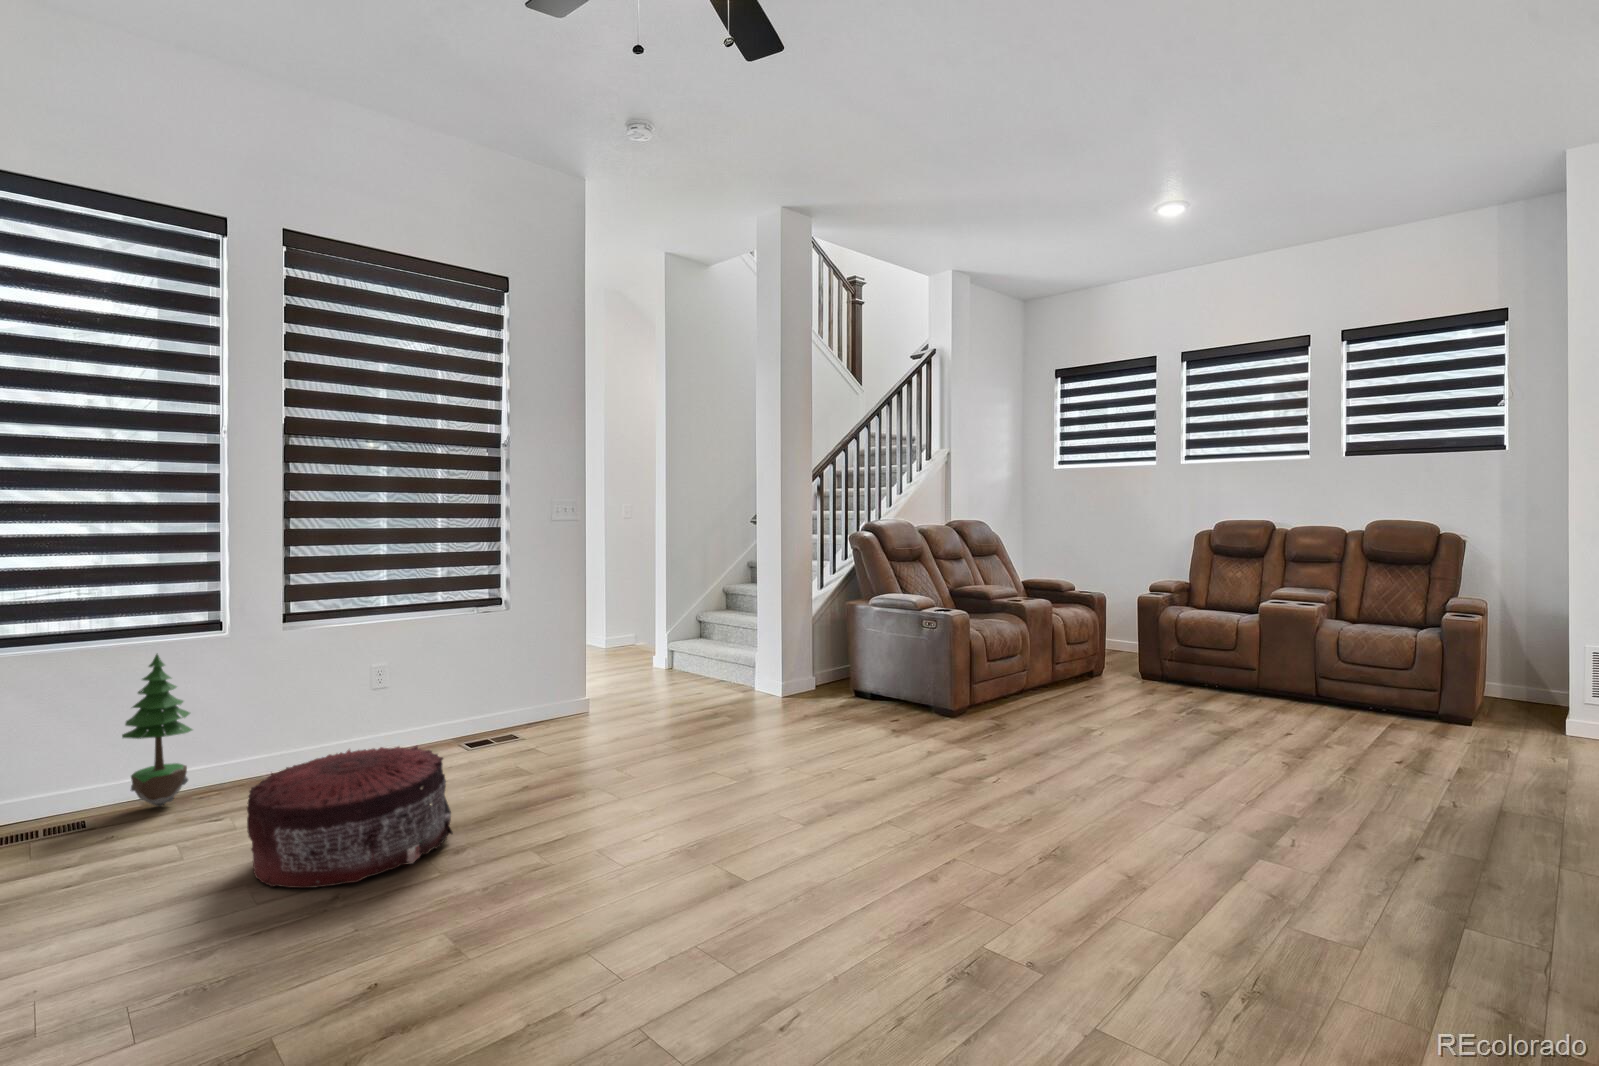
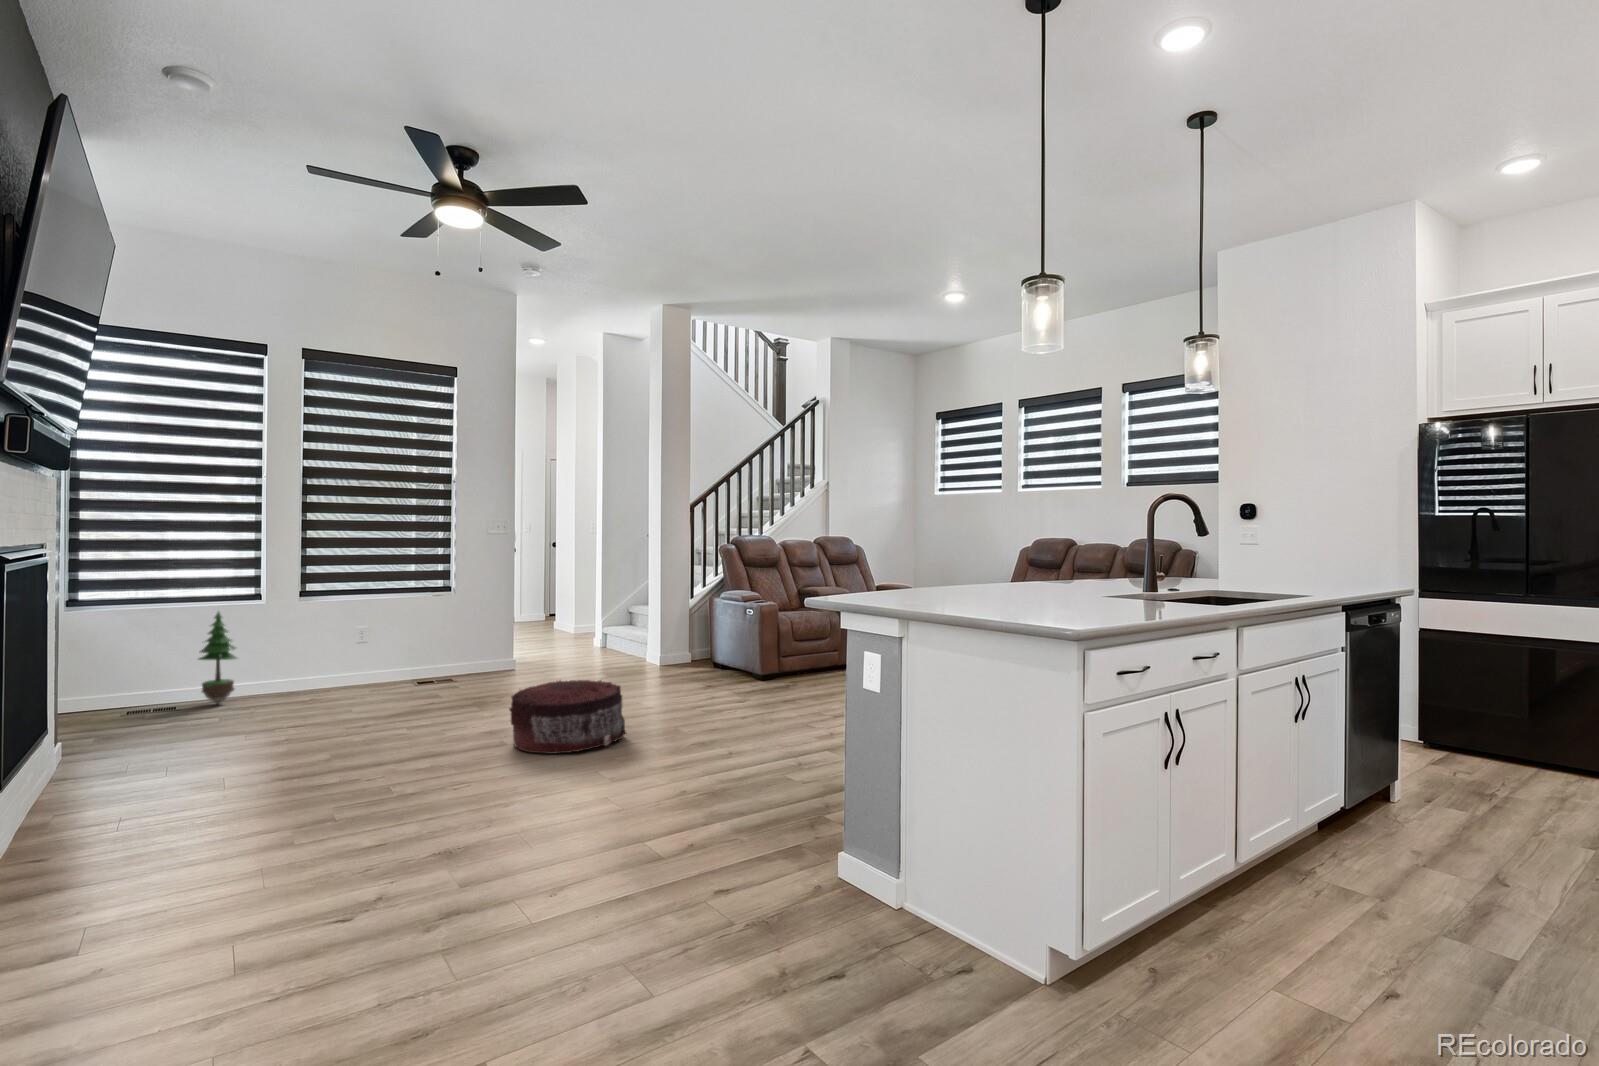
pouf: present [247,746,453,888] -> present [509,680,626,754]

